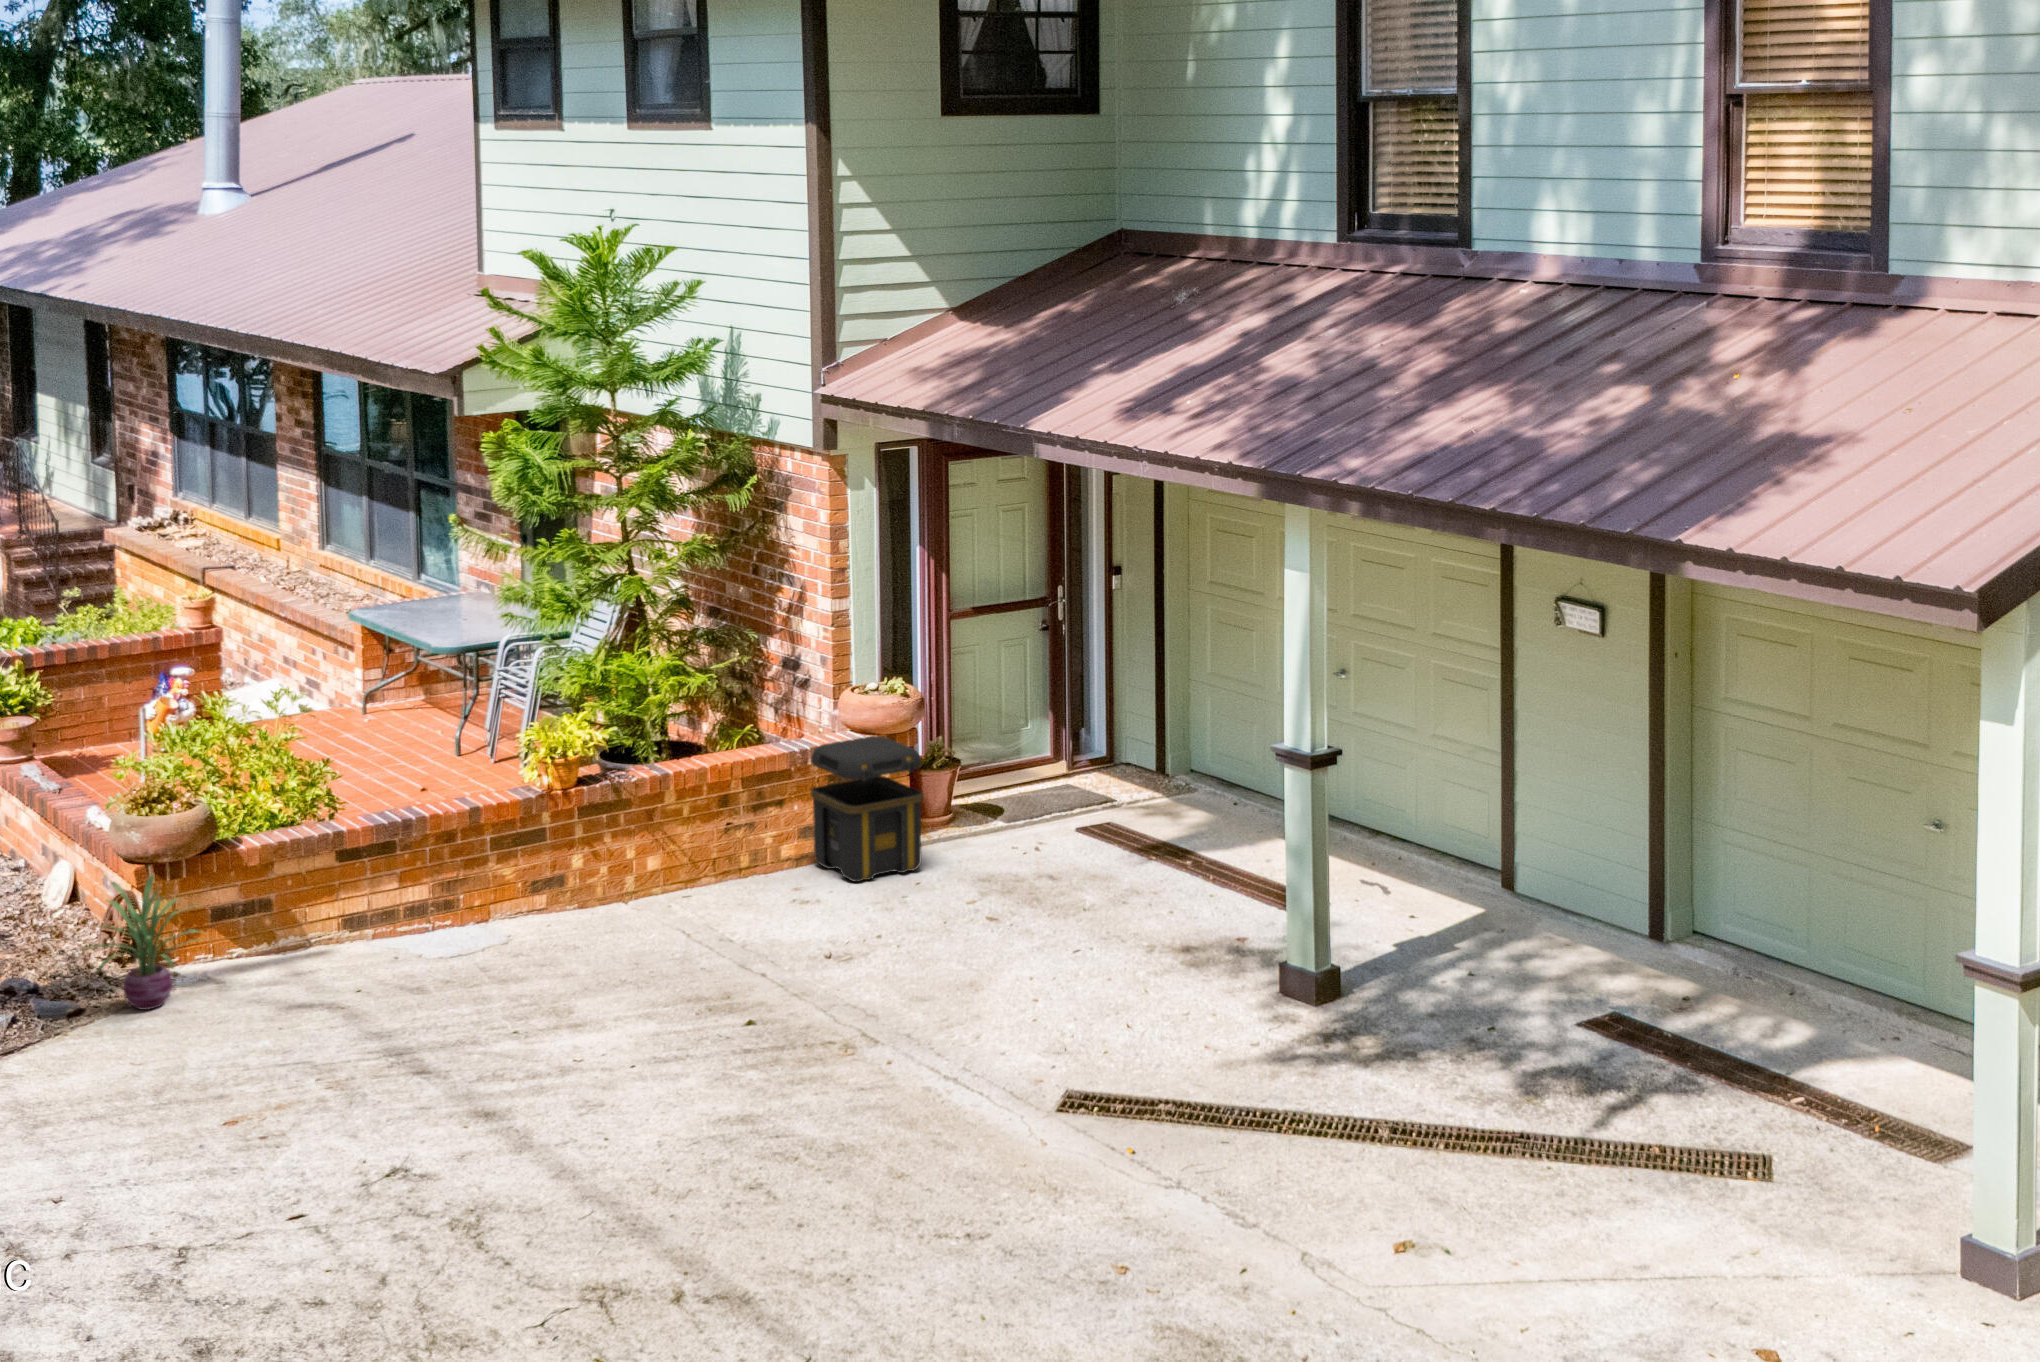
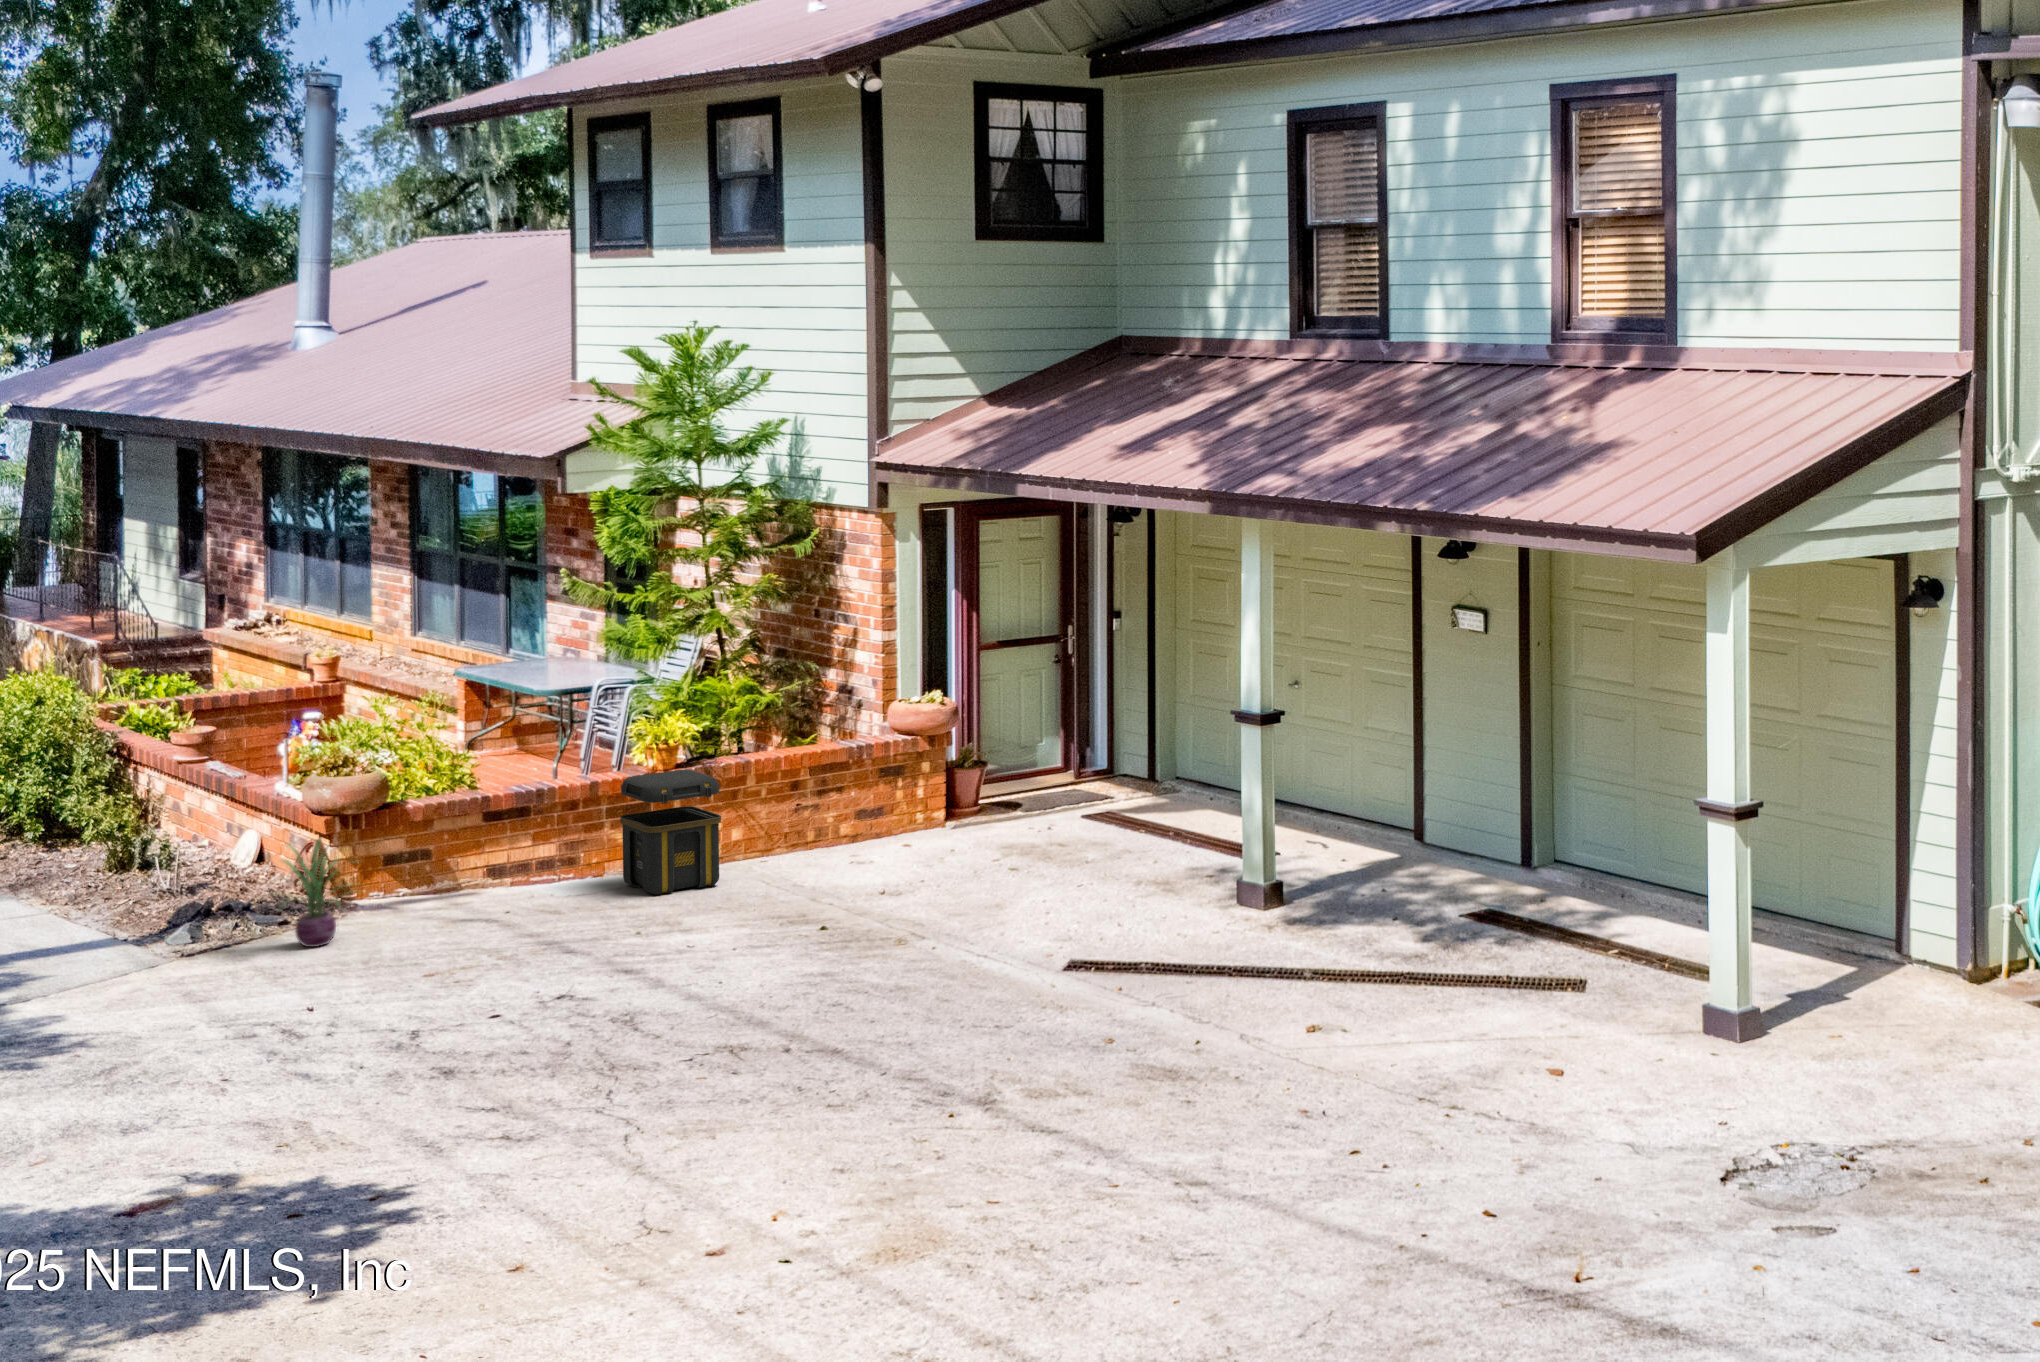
toolbox: present [811,736,923,882] -> present [620,770,721,895]

